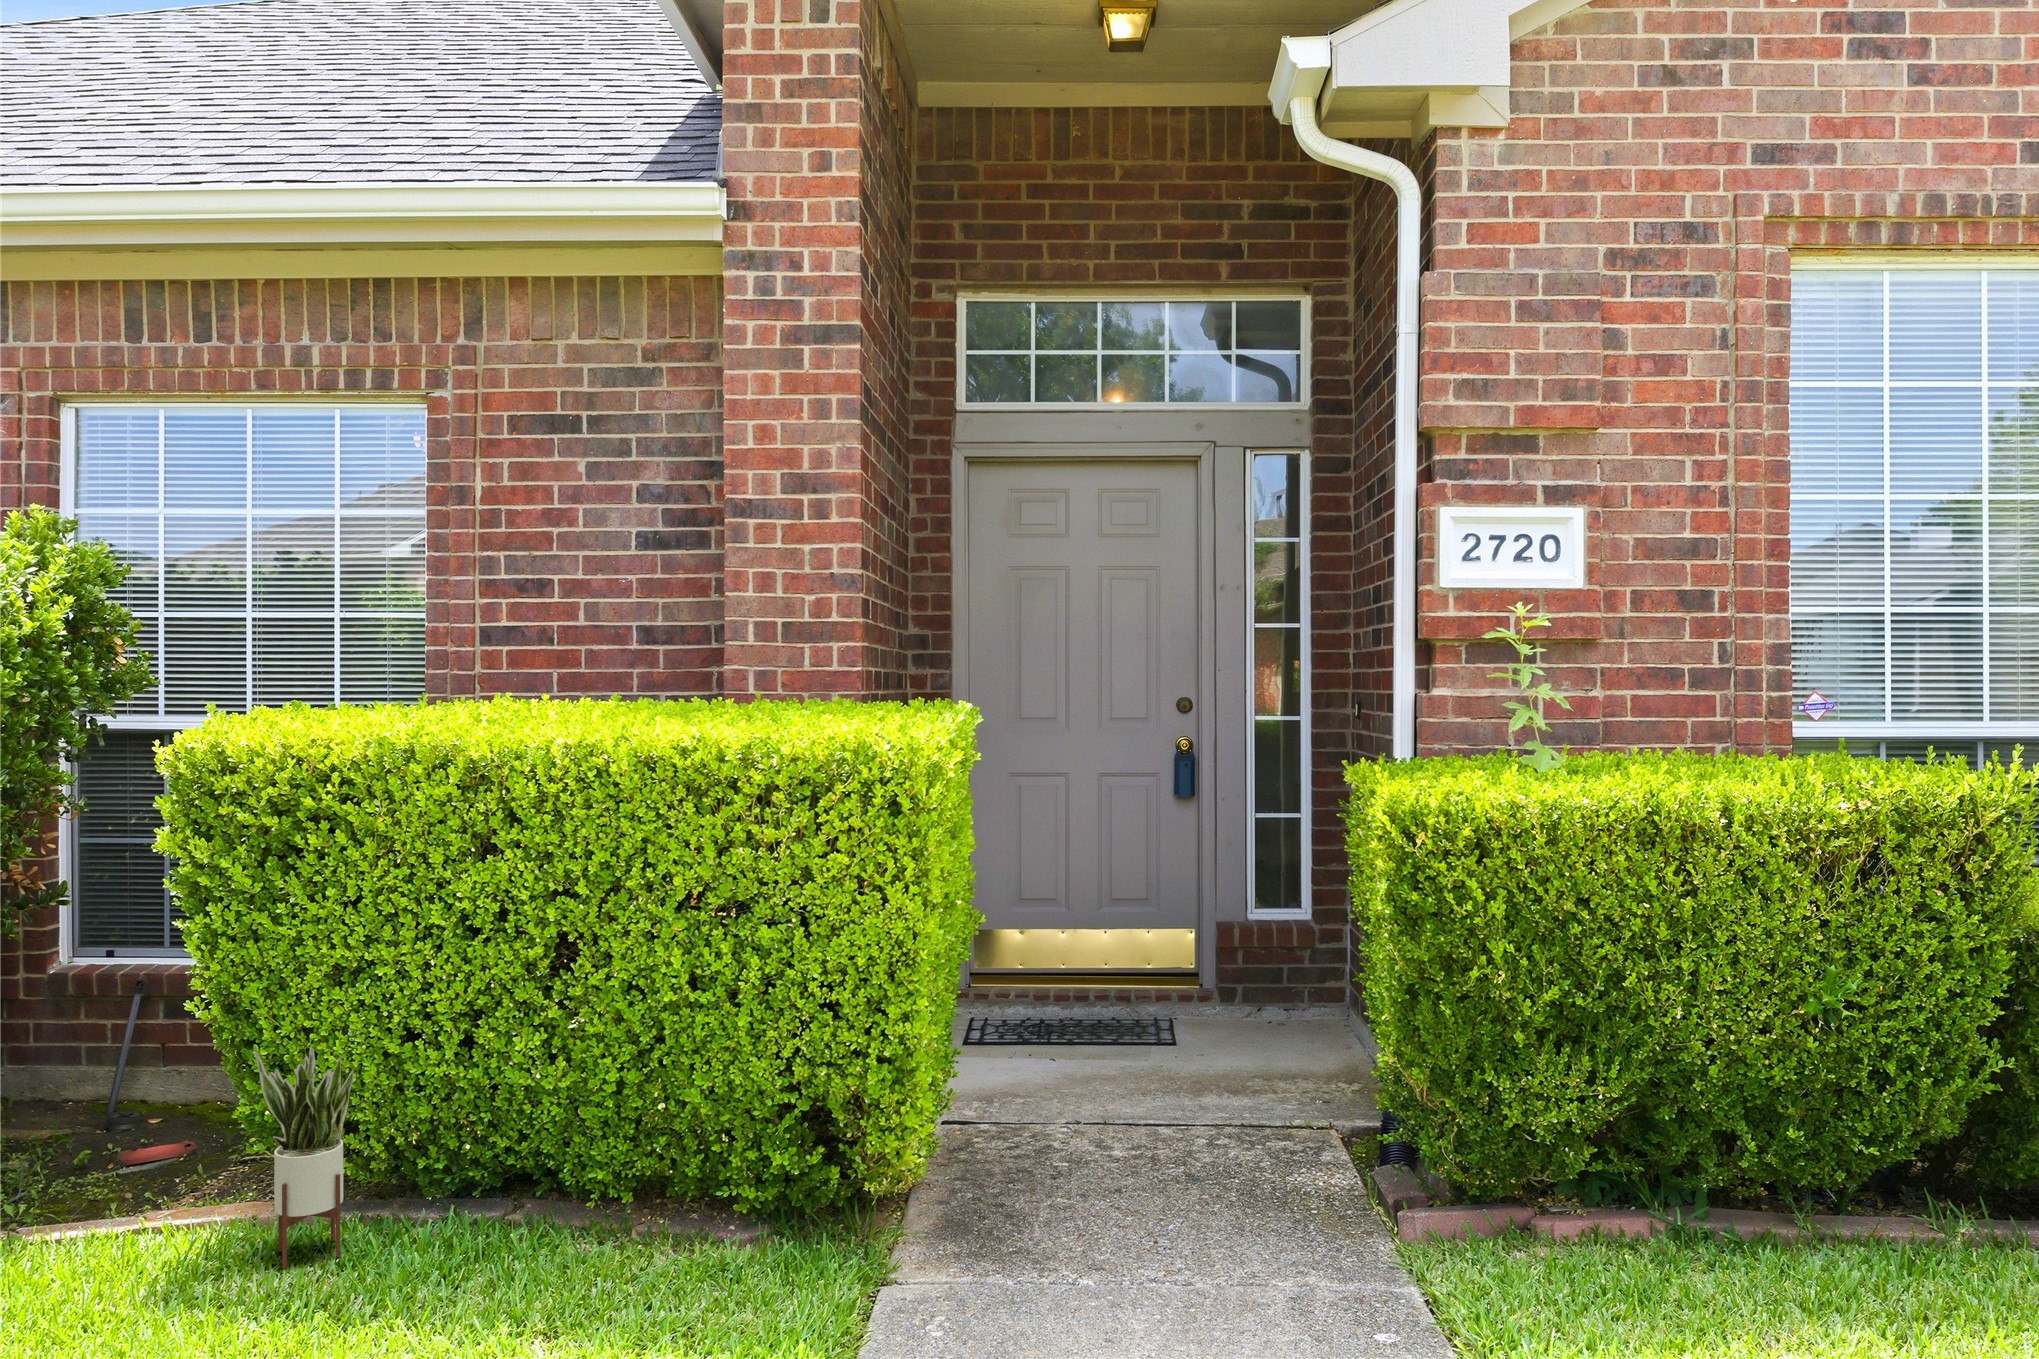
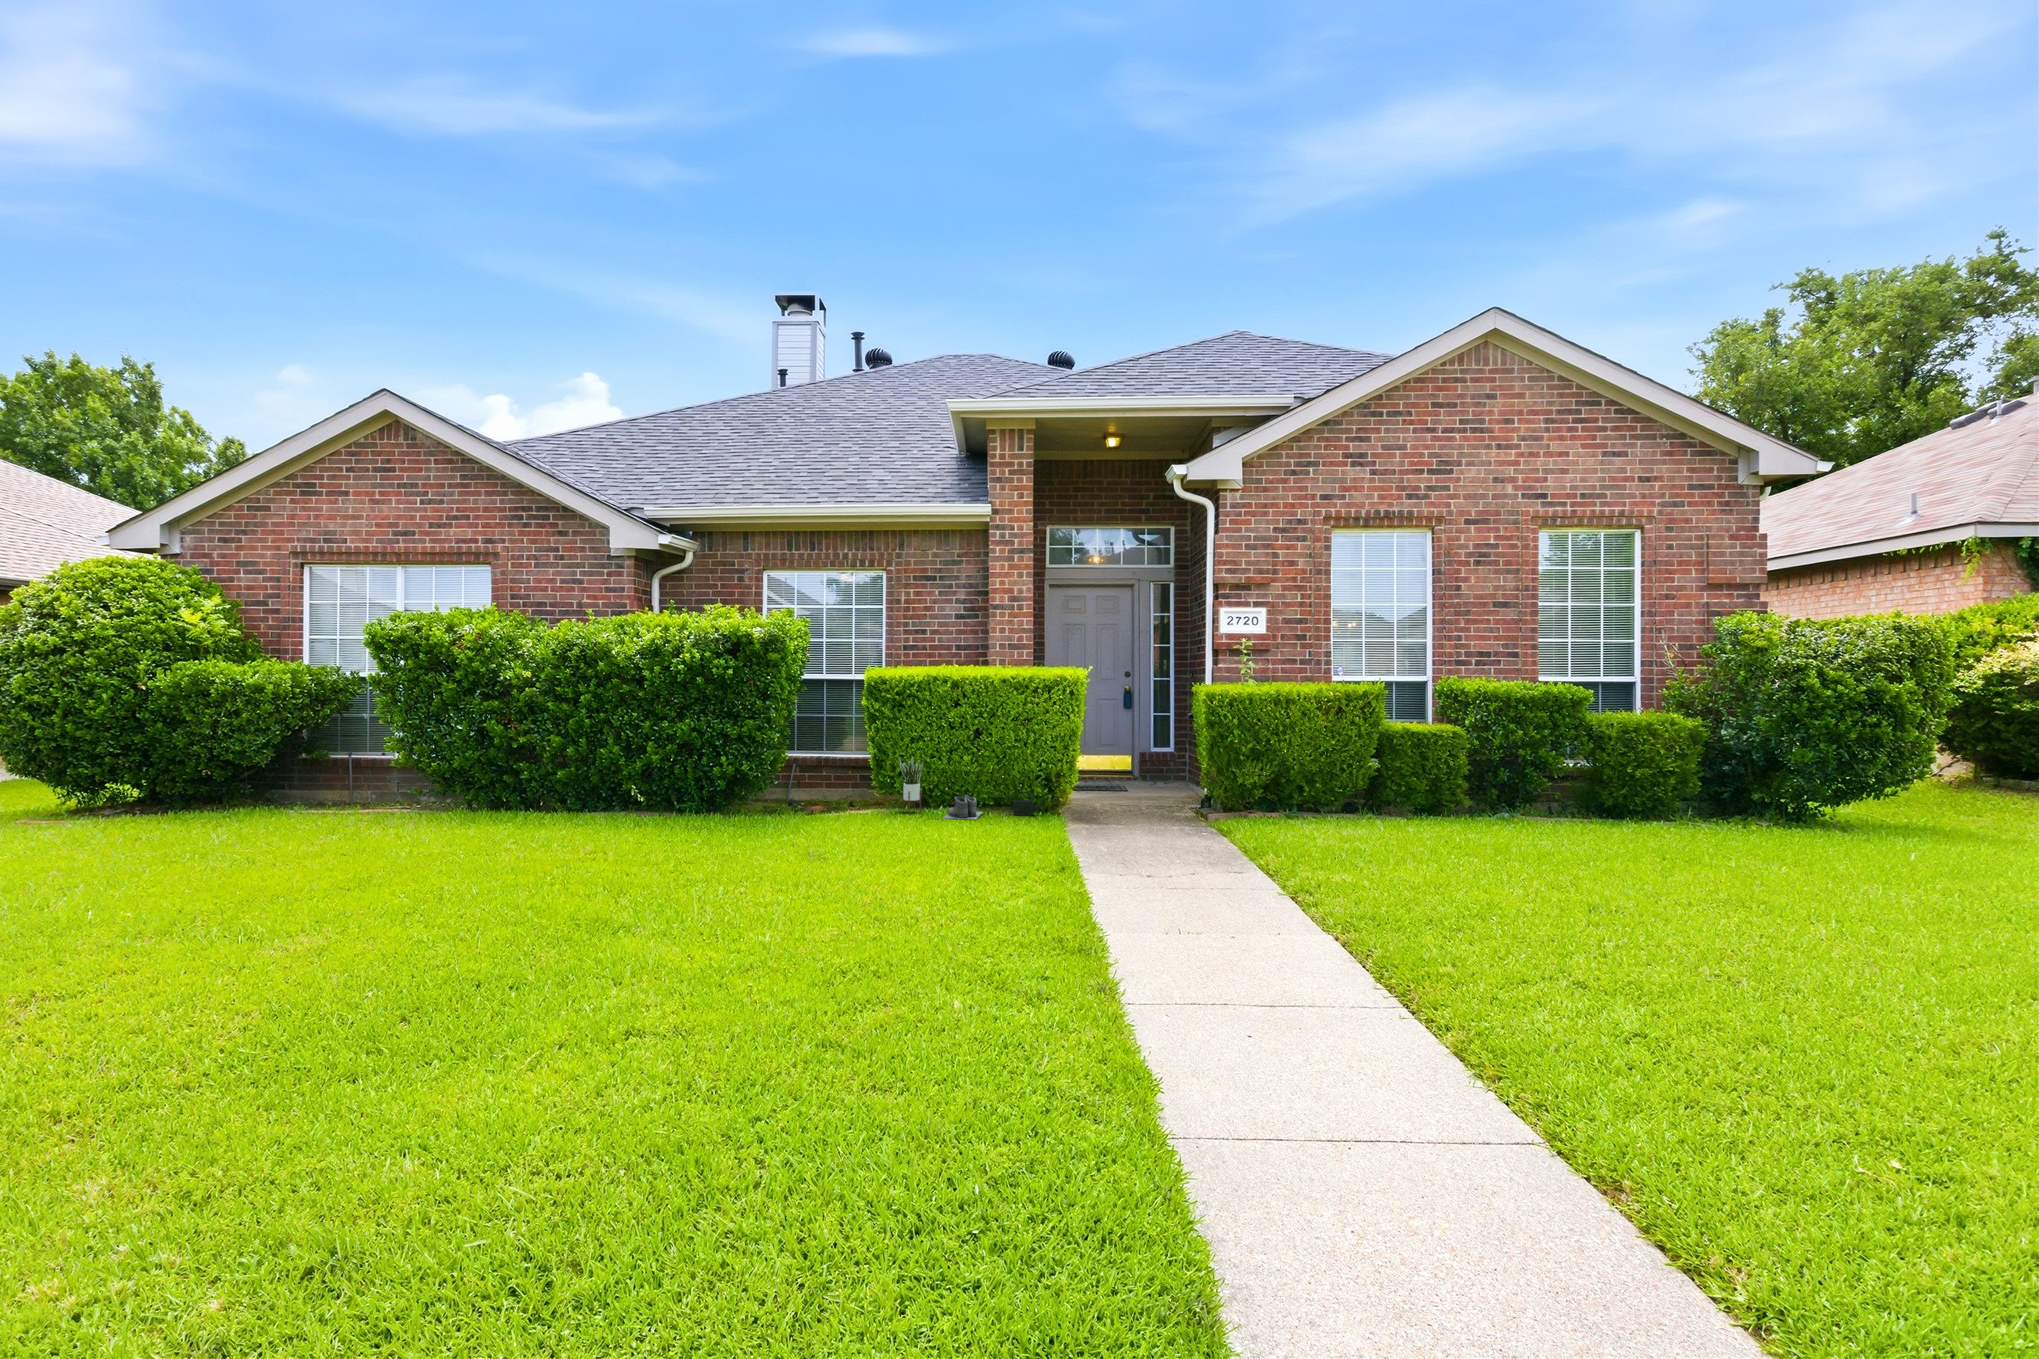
watering can: none [662,1173,806,1267] -> present [1008,792,1047,816]
boots: none [374,1196,575,1316] -> present [943,795,982,820]

